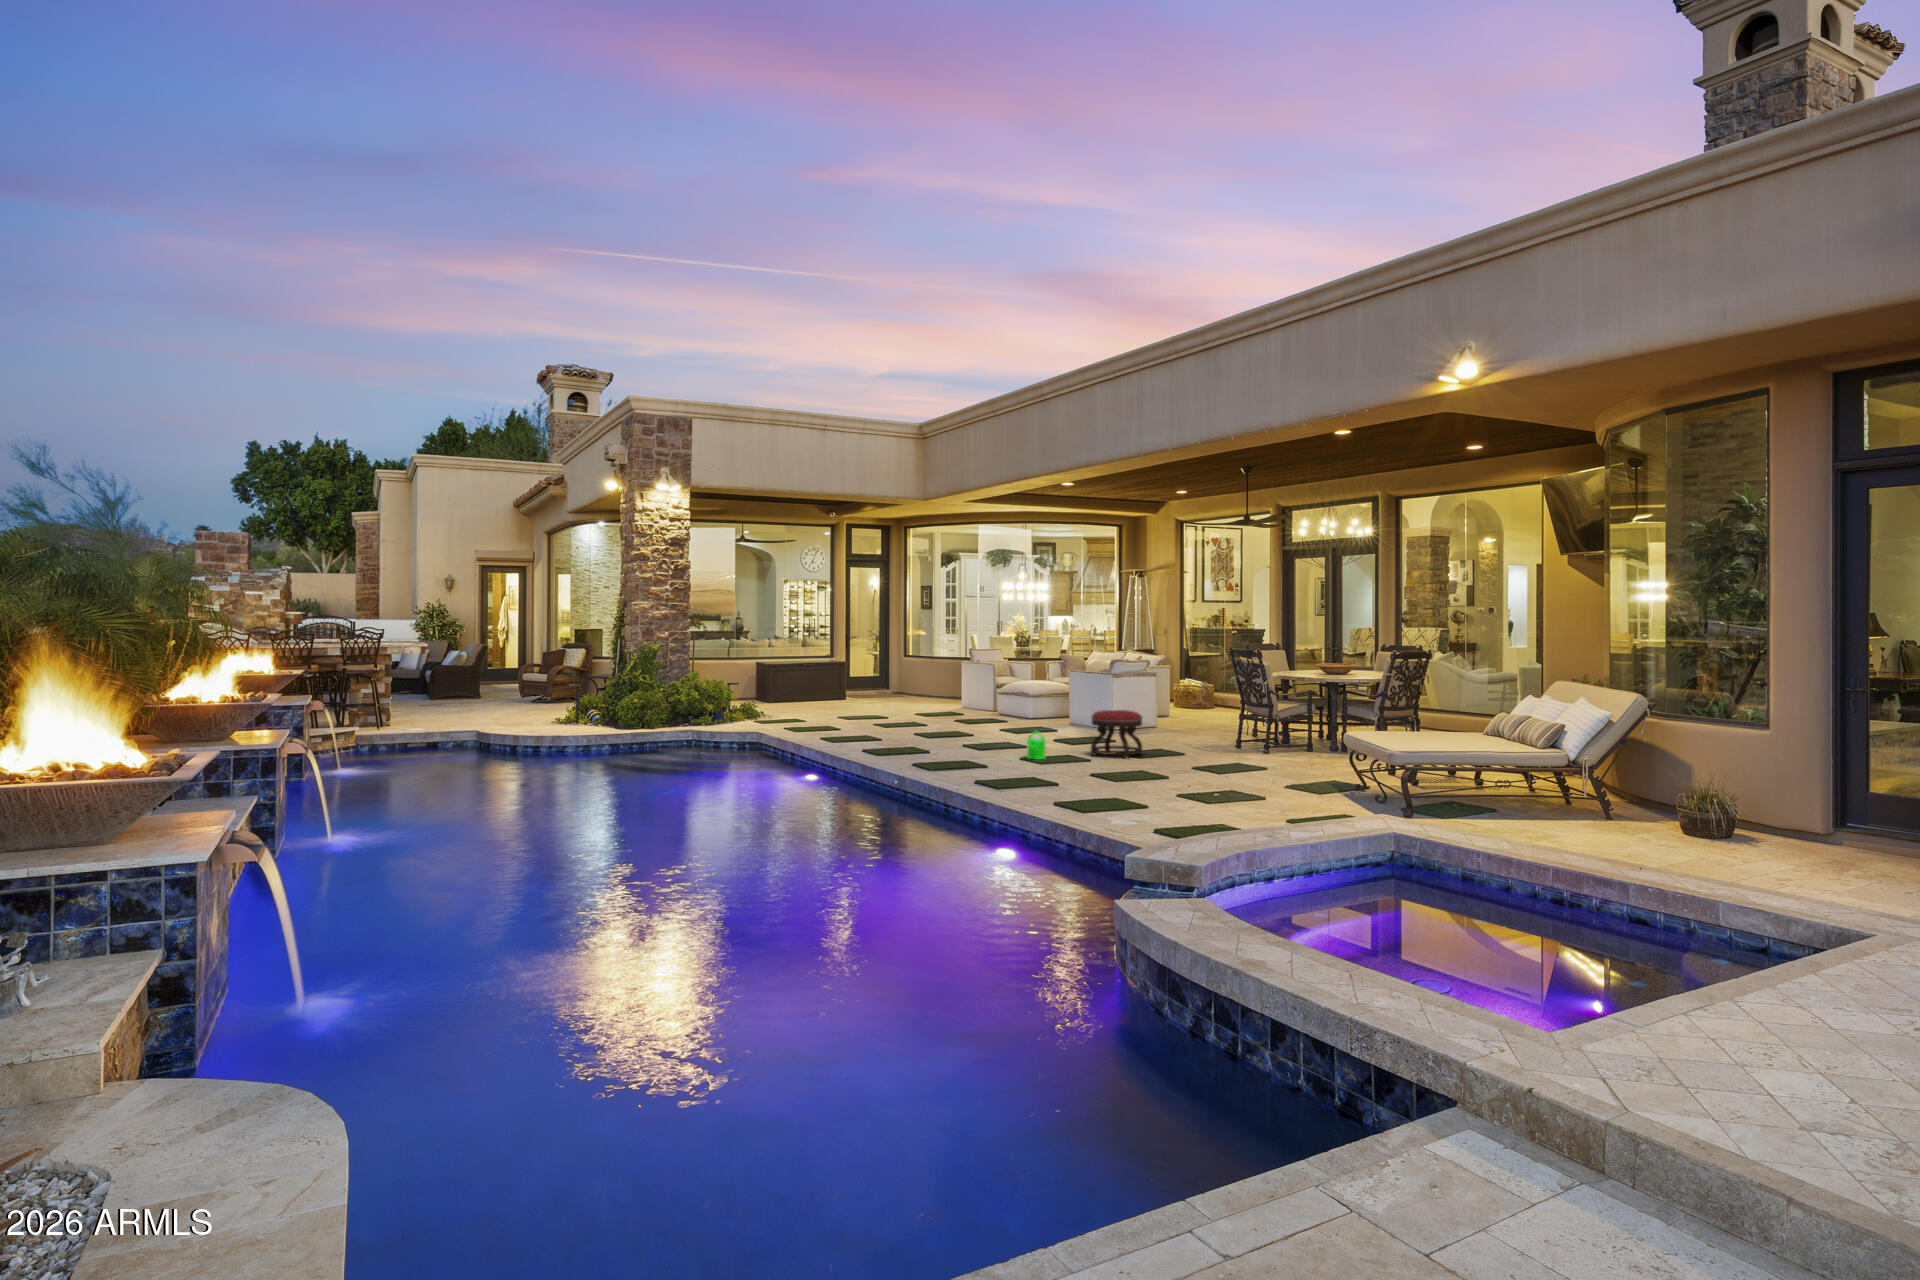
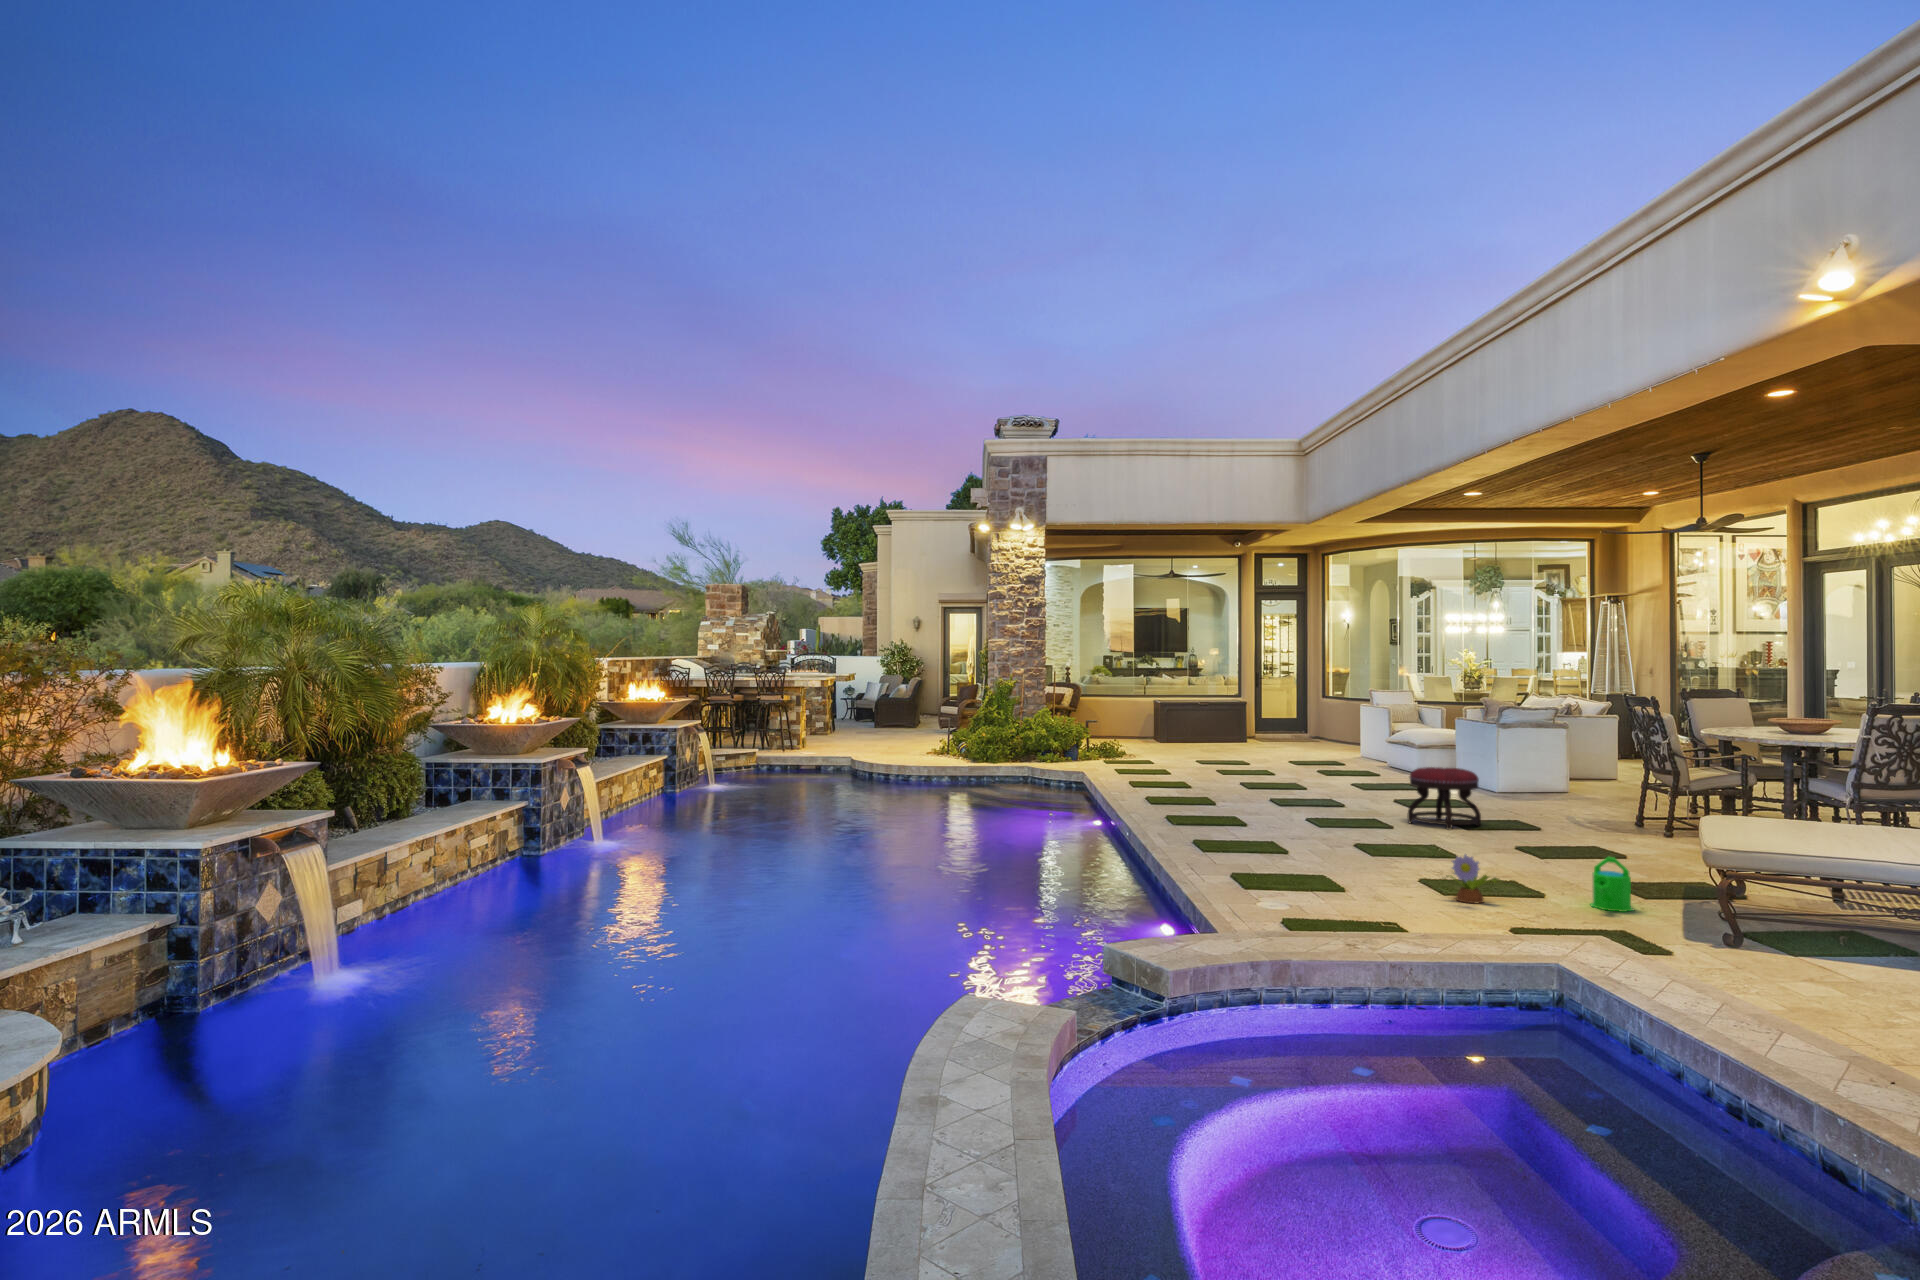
watering can: present [1027,731,1045,759] -> present [1590,857,1633,912]
decorative plant: none [1210,770,1249,806] -> present [1447,855,1500,903]

